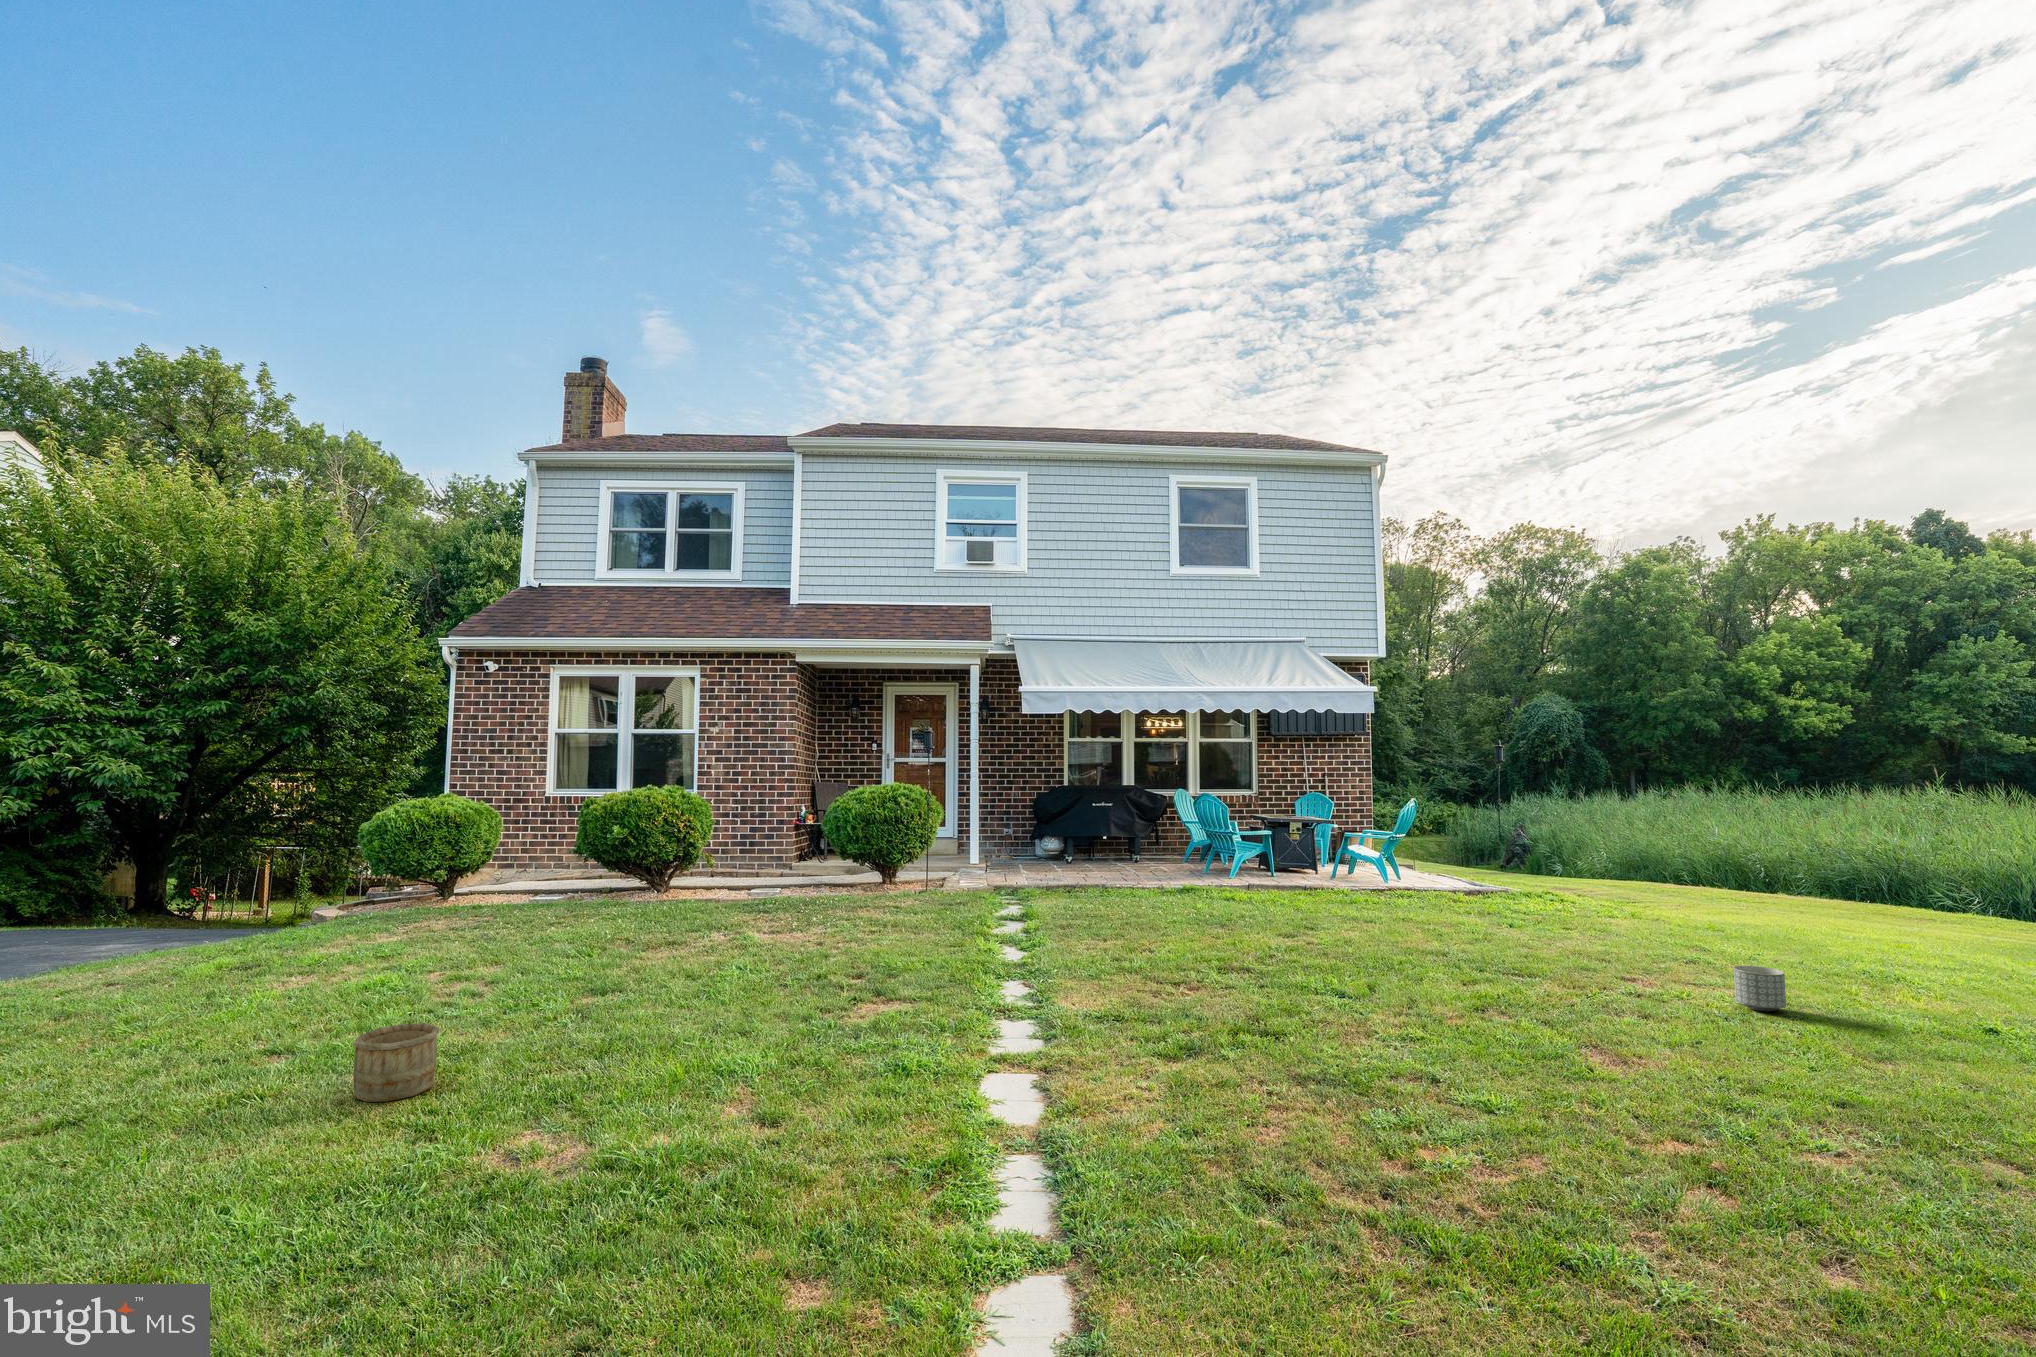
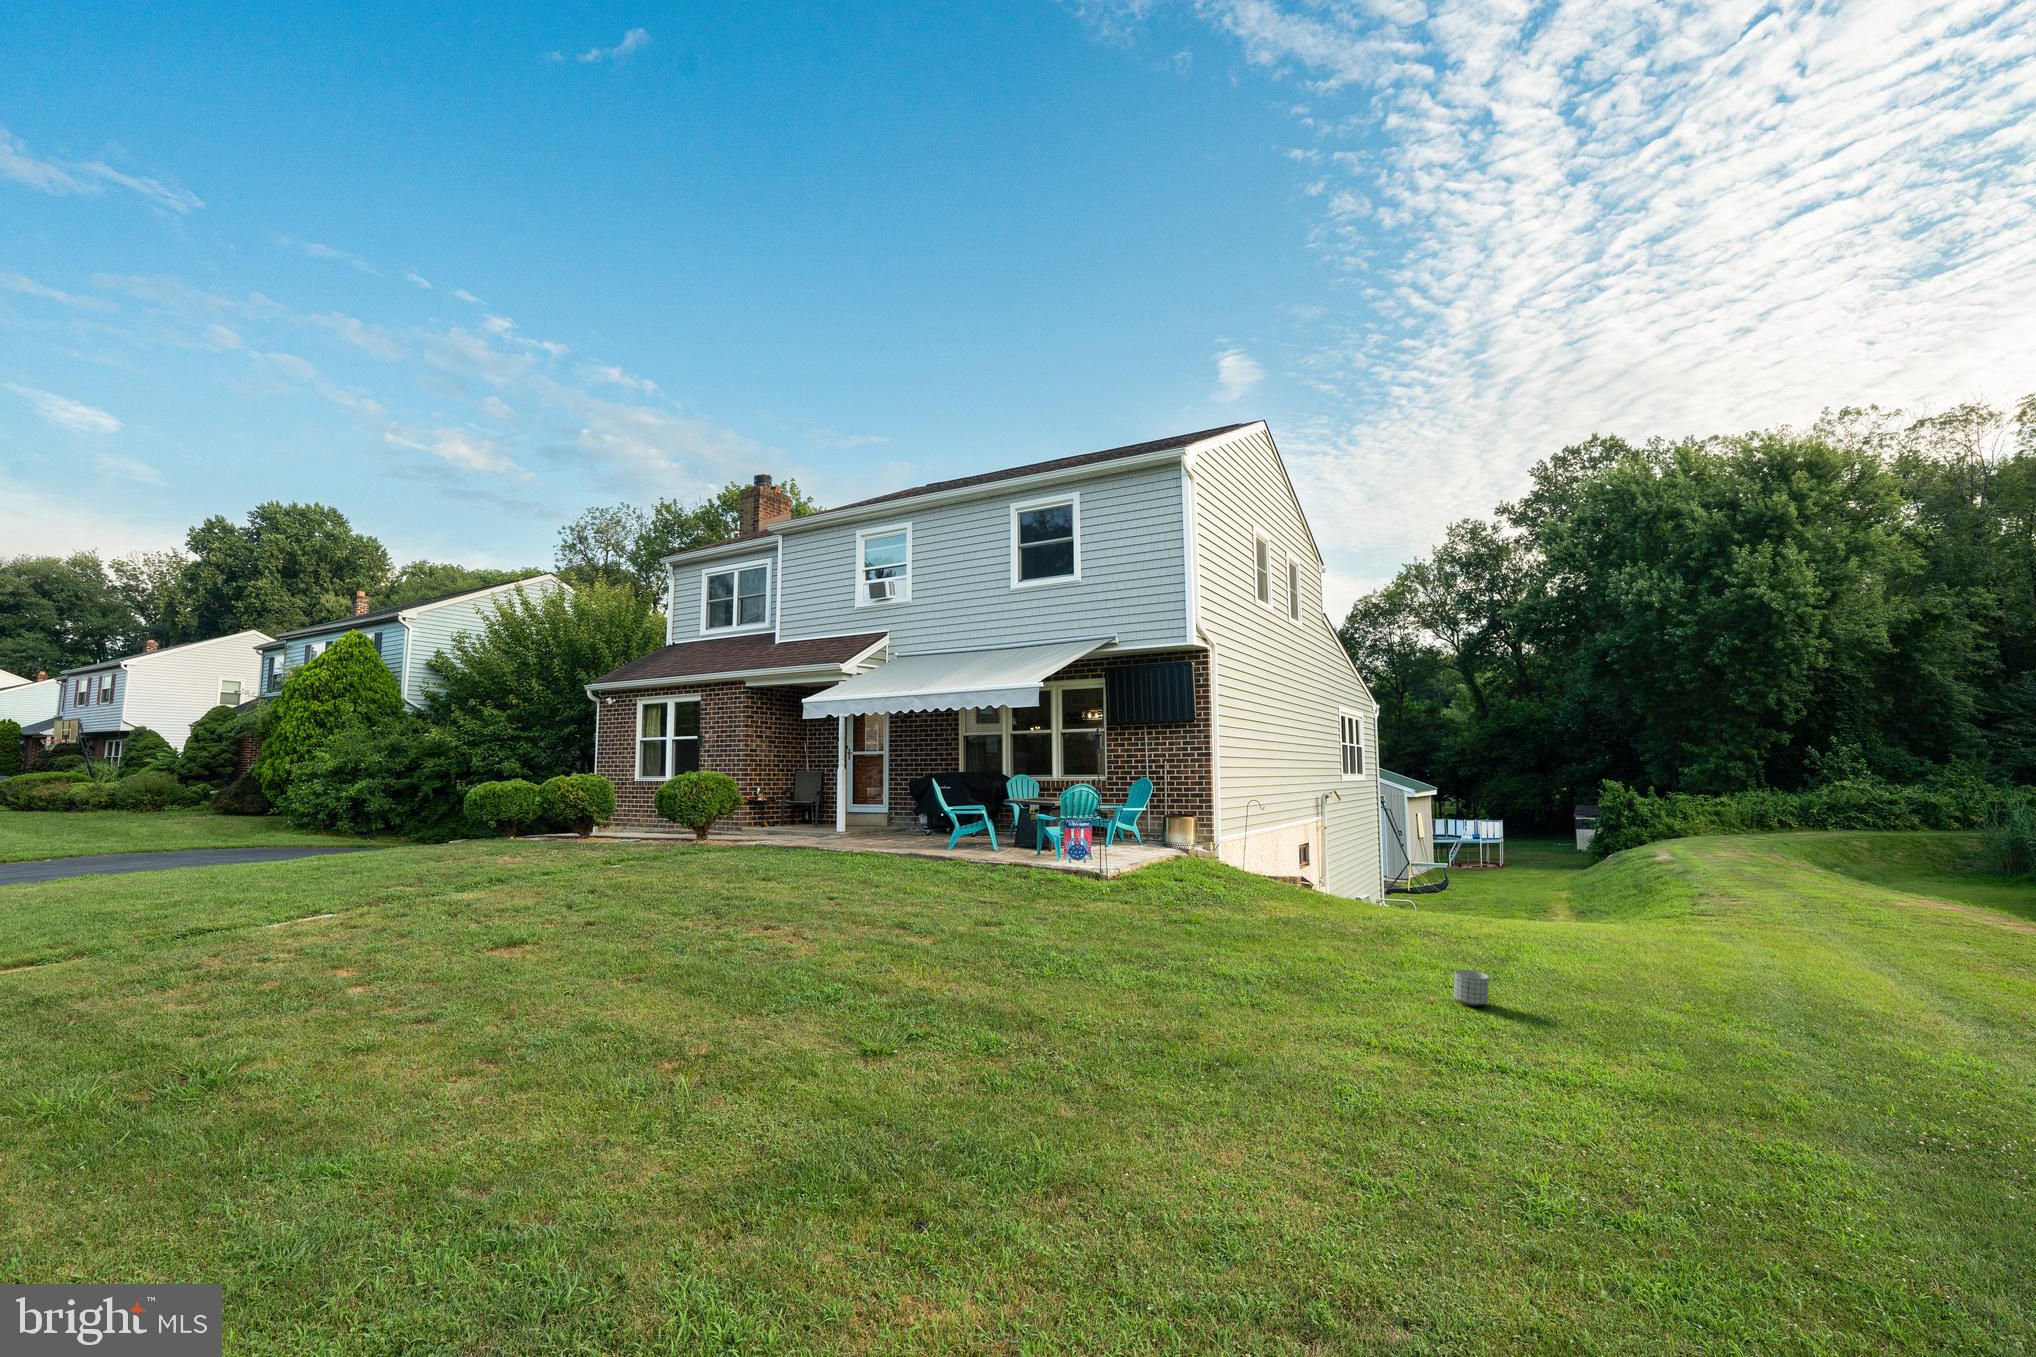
wooden bucket: present [353,1023,439,1102] -> none [296,1026,377,1099]

